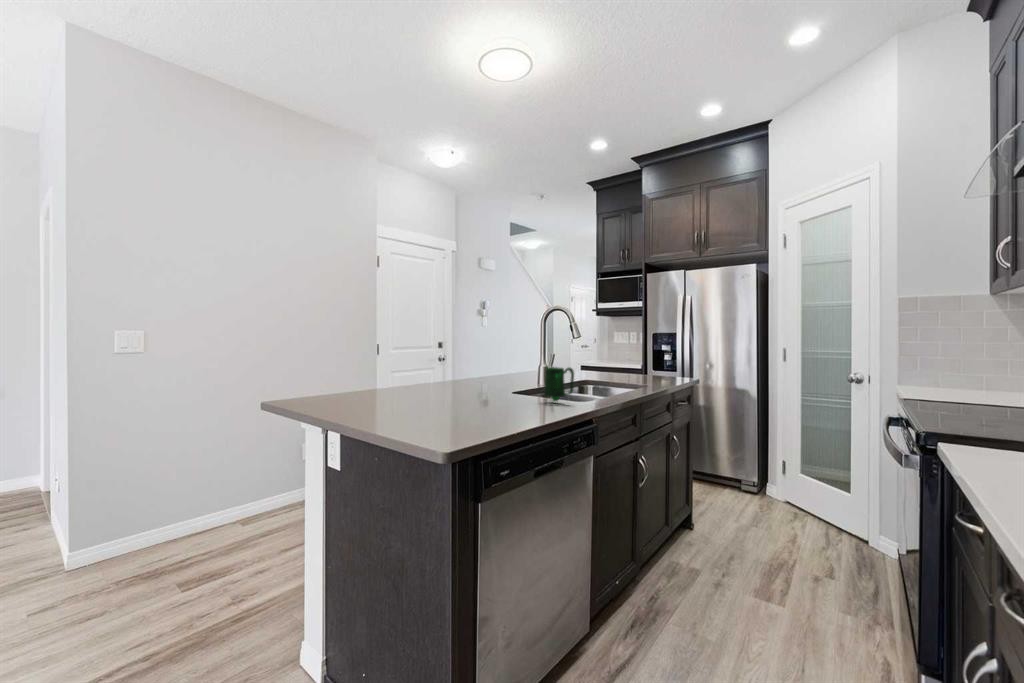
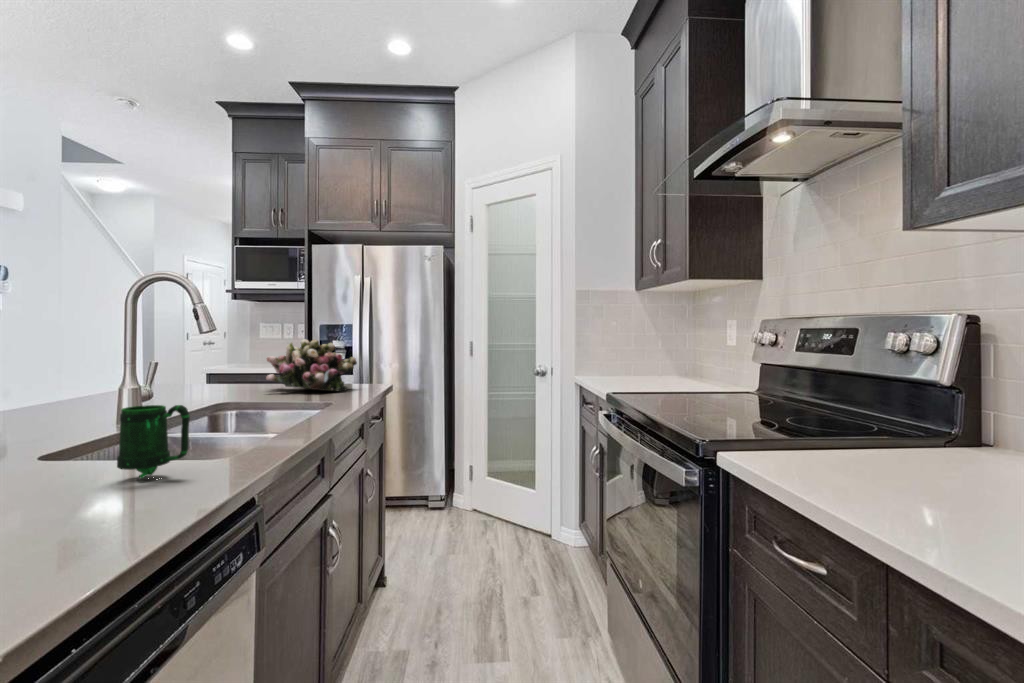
flower arrangement: none [613,343,676,381] -> present [266,339,357,391]

